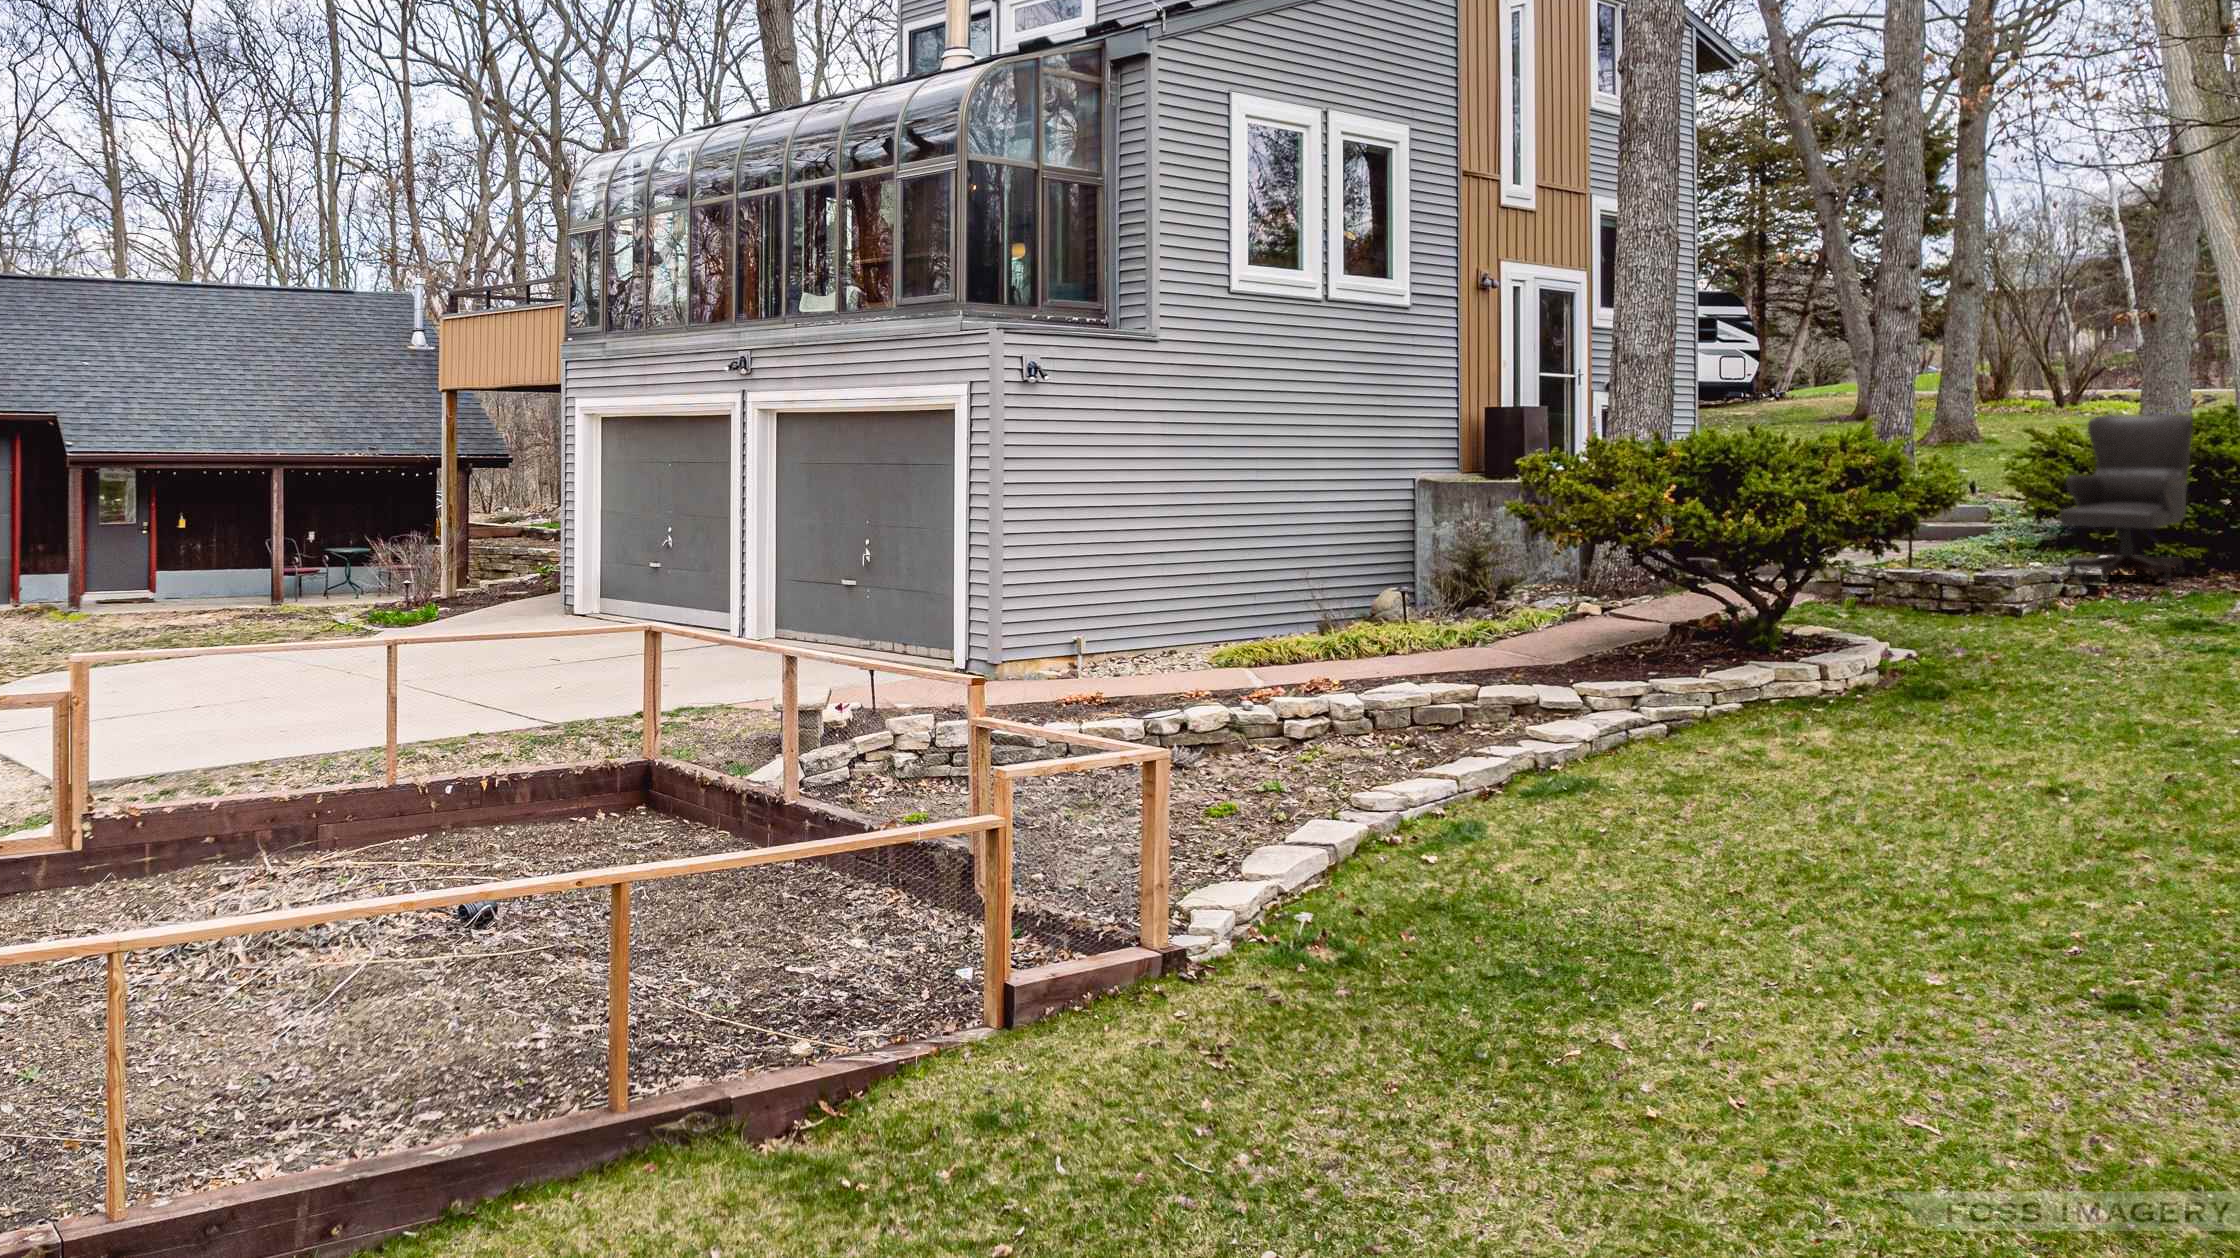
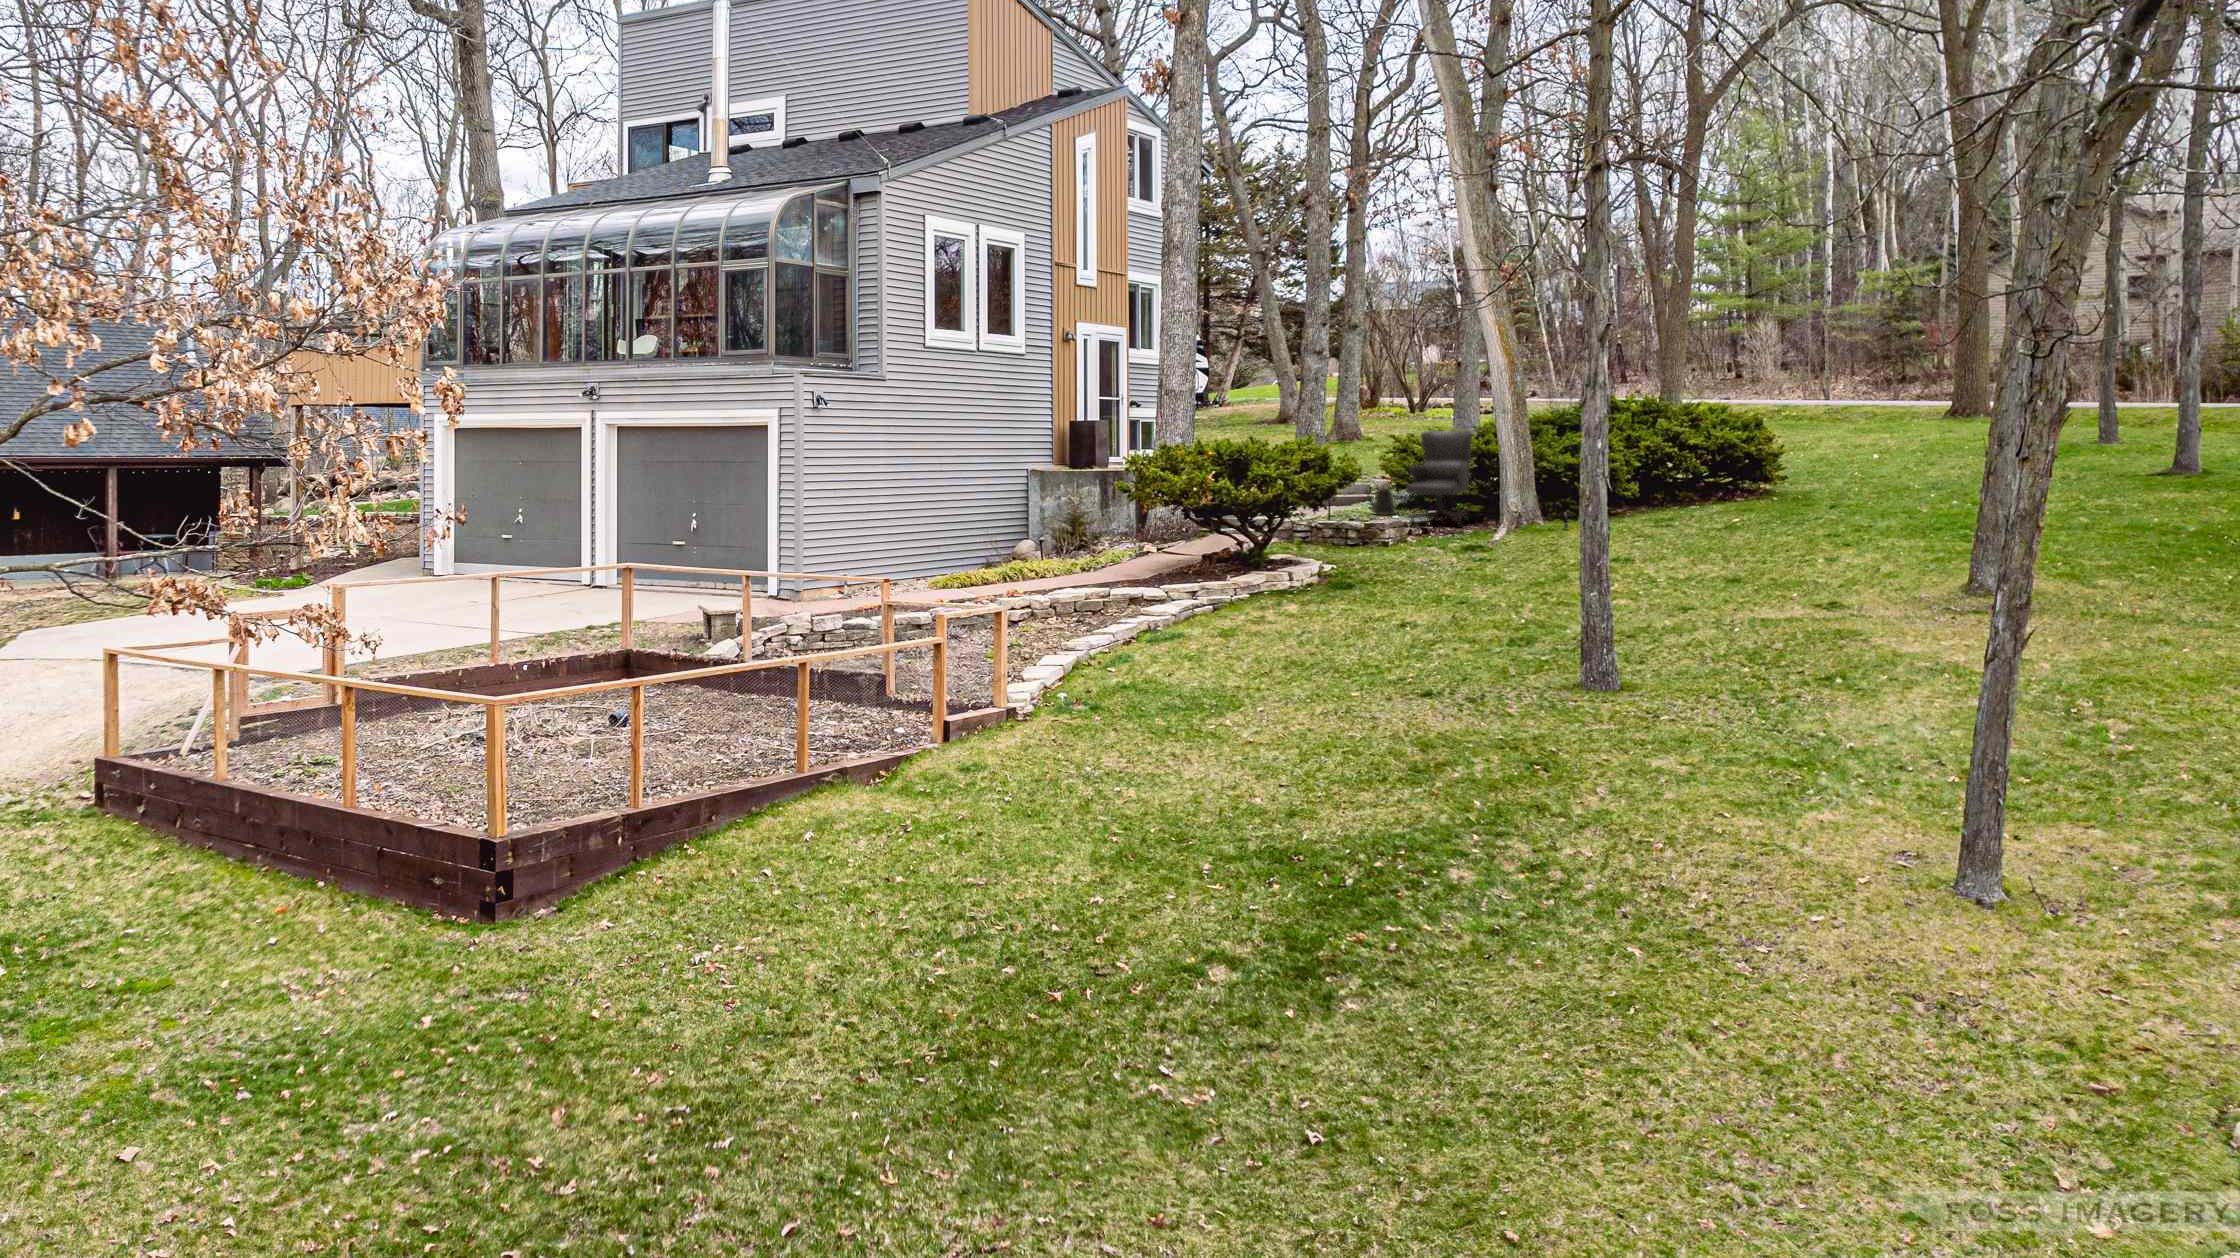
watering can: none [1981,494,2048,560] -> present [1367,479,1396,515]

